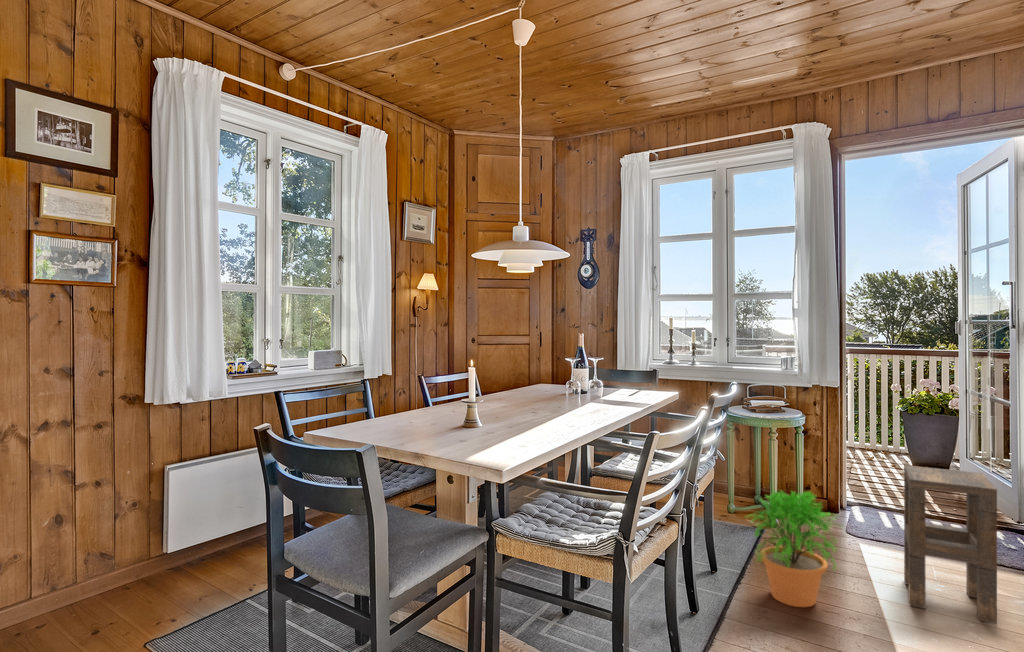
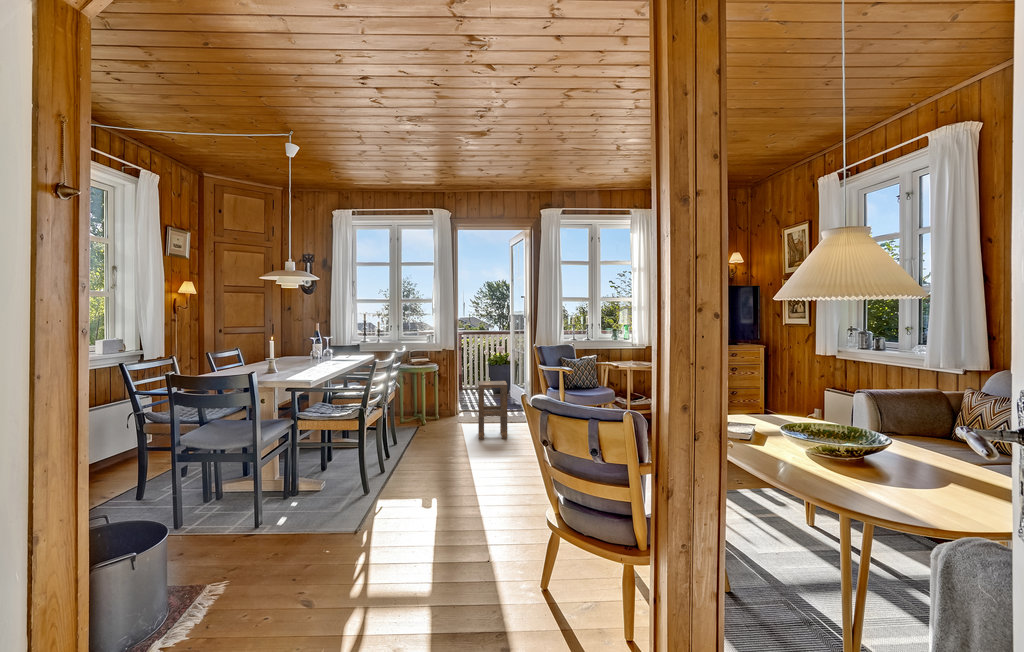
potted plant: present [752,491,837,607] -> none [411,394,455,447]

